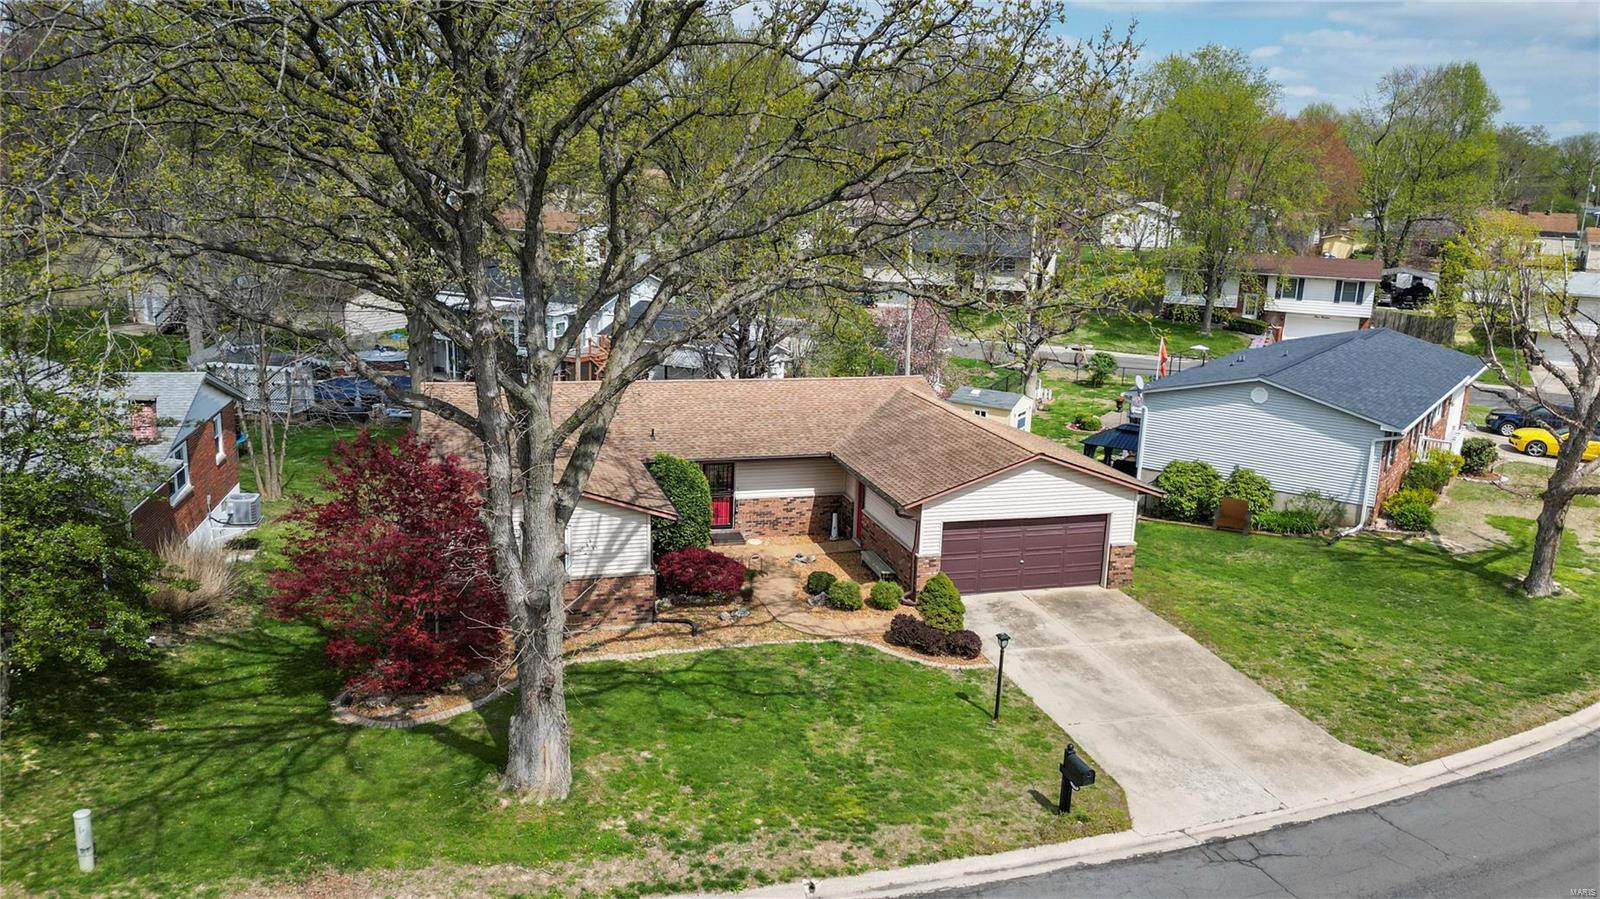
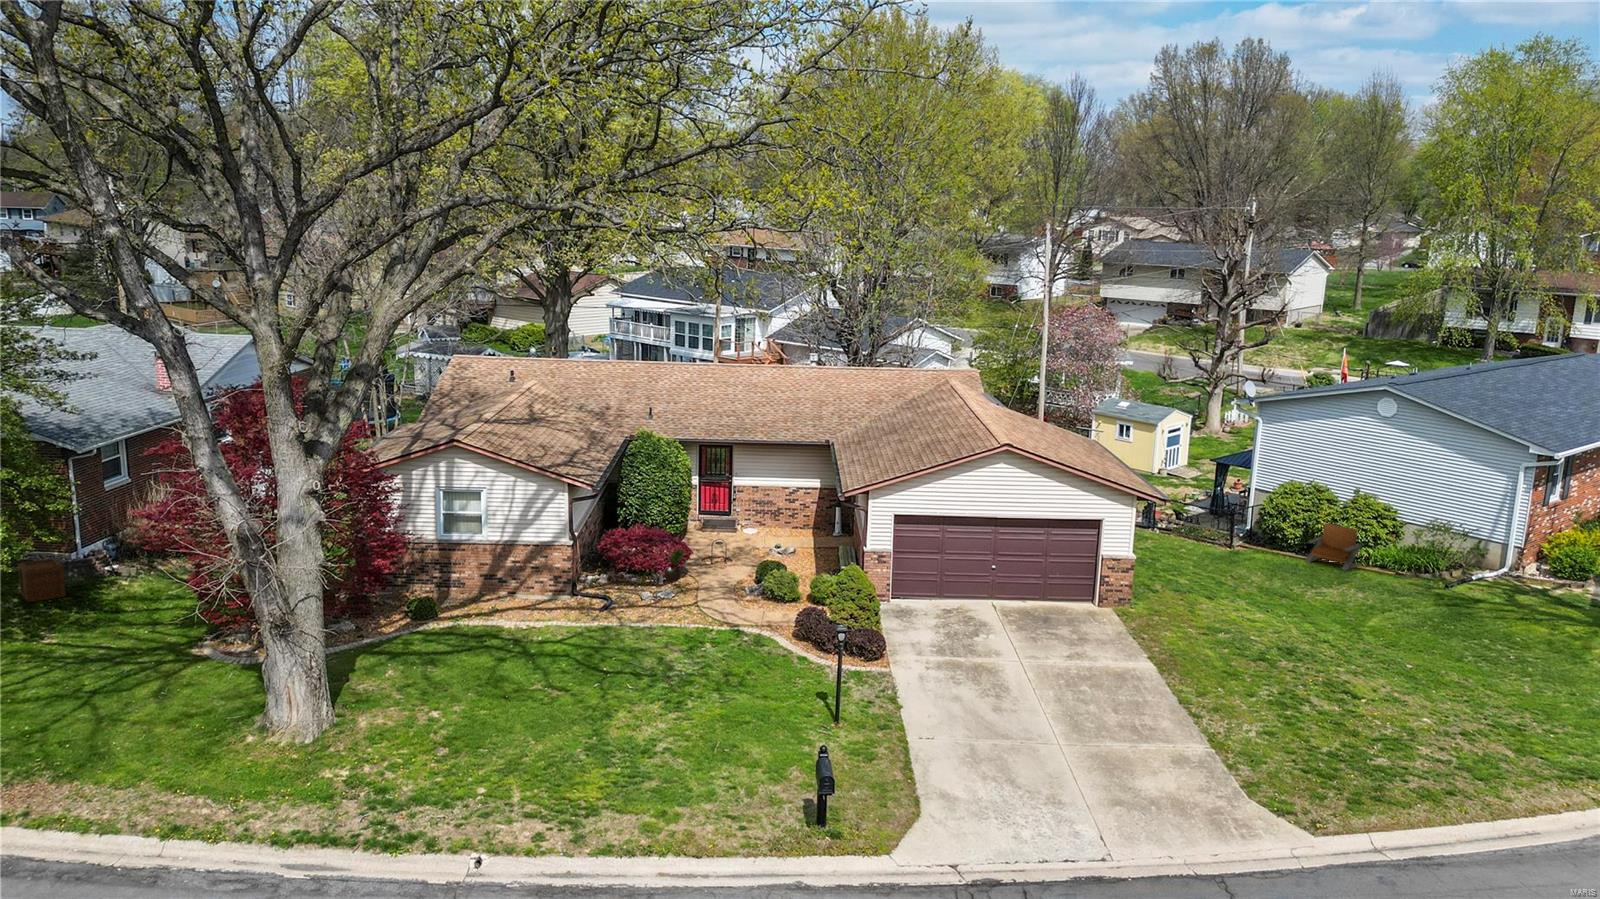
wooden crate: none [88,642,148,695] -> present [18,558,66,602]

